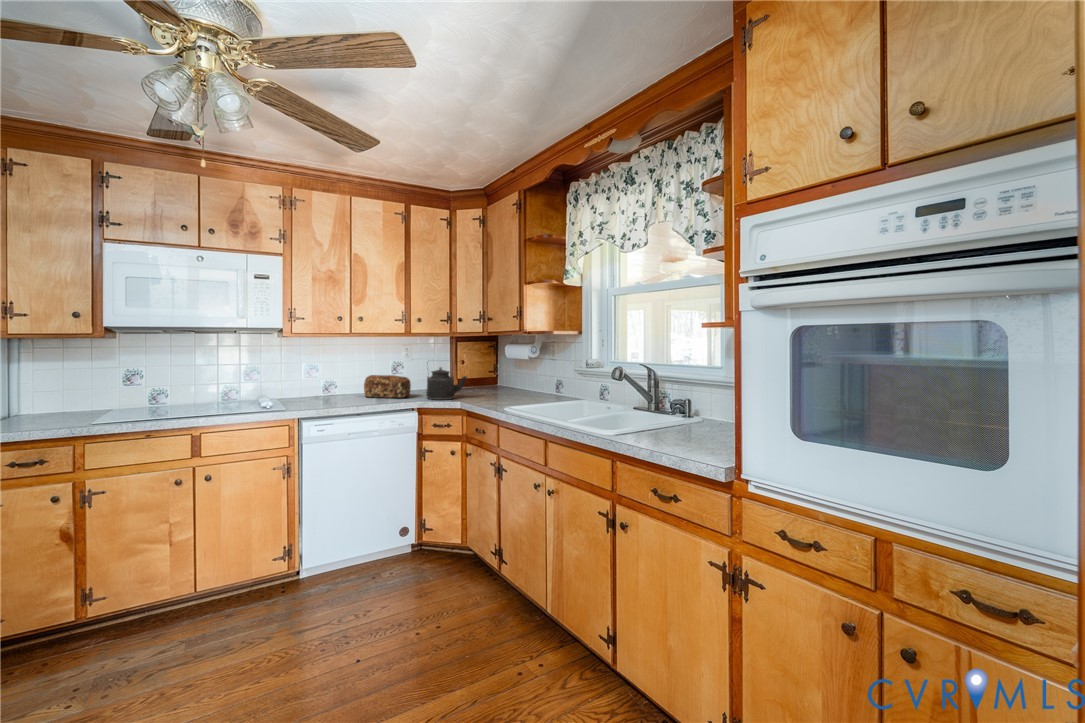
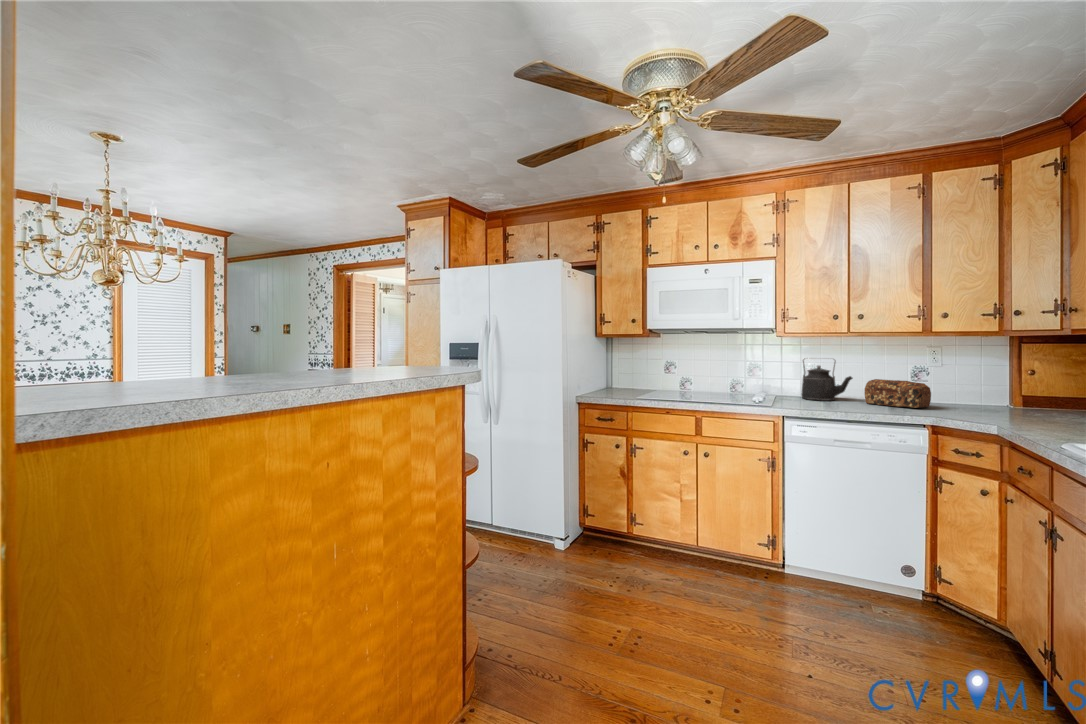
kettle: present [426,367,467,400] -> present [801,358,853,401]

